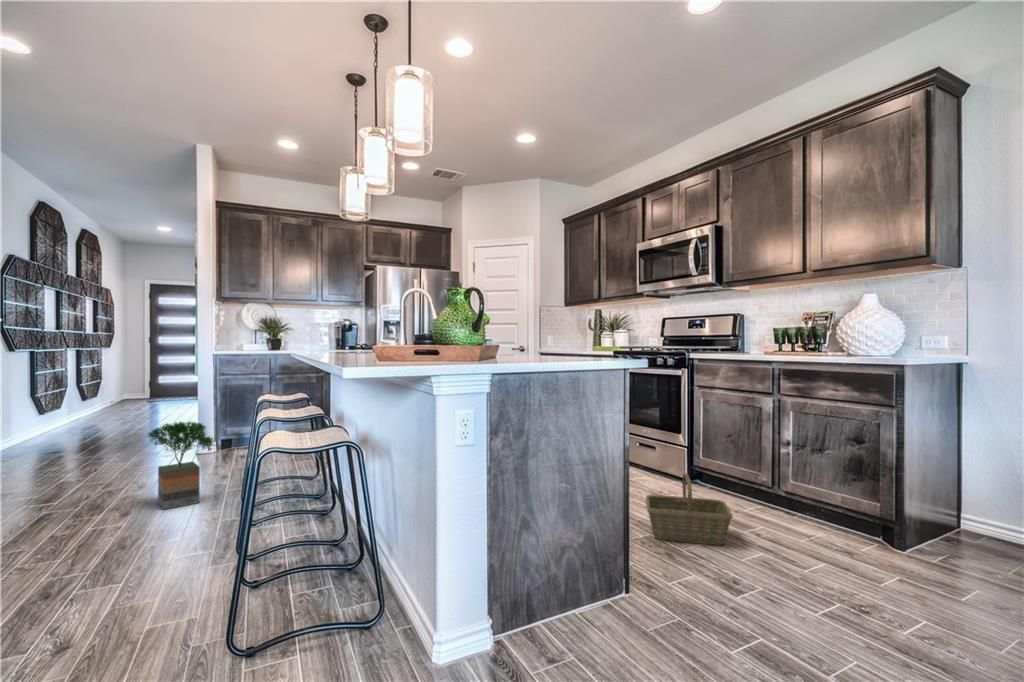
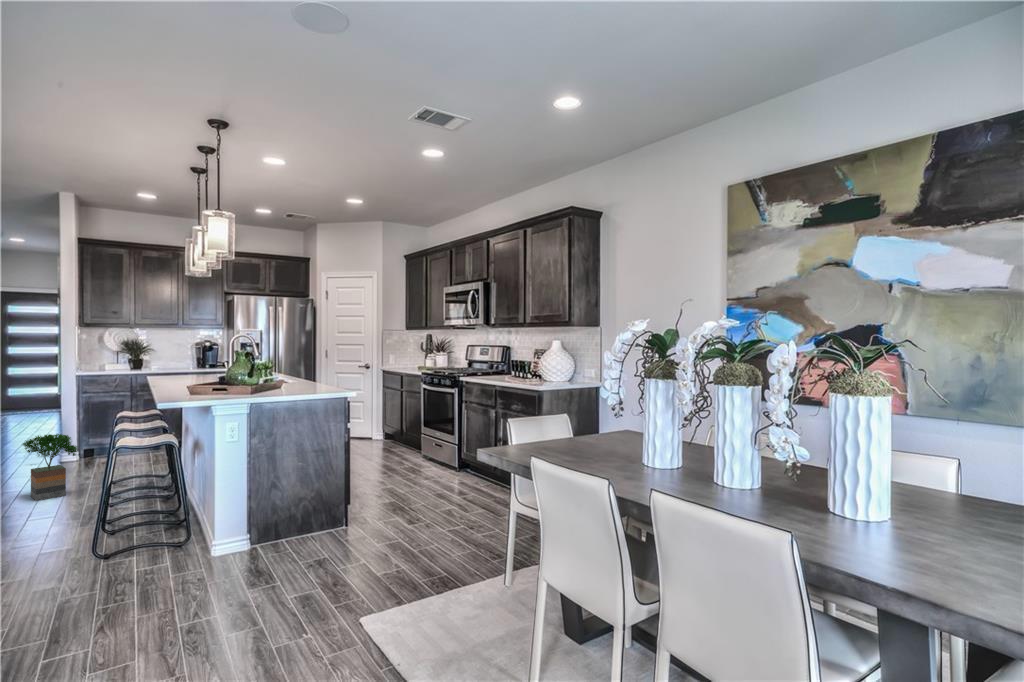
basket: present [646,473,733,545] -> none [388,462,444,506]

